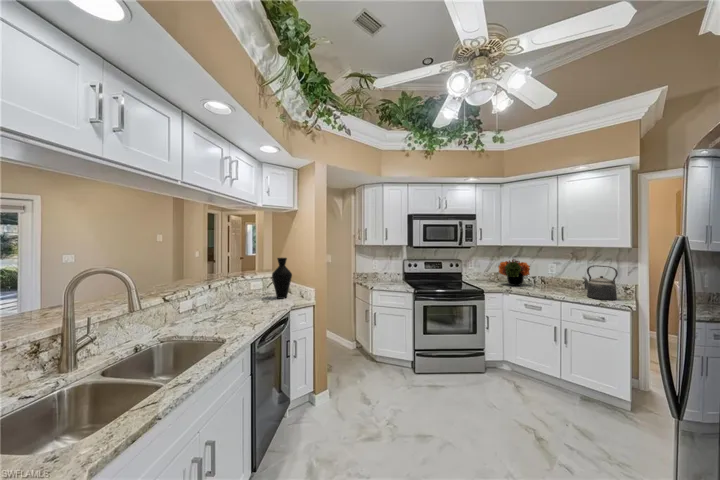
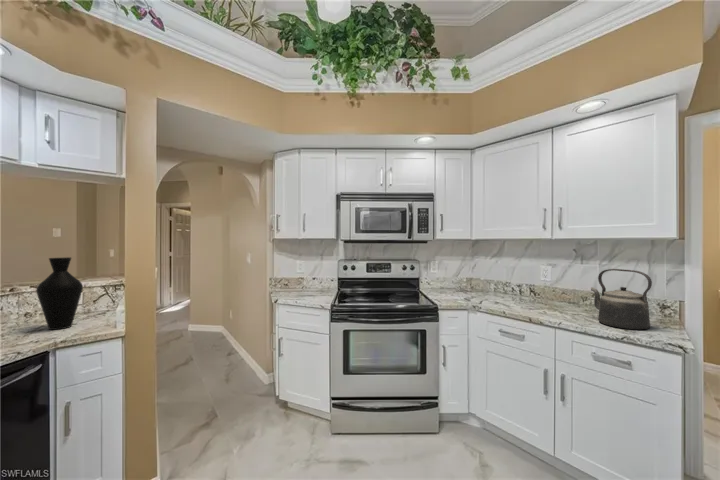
flower arrangement: present [499,259,530,286] -> none [466,258,514,299]

